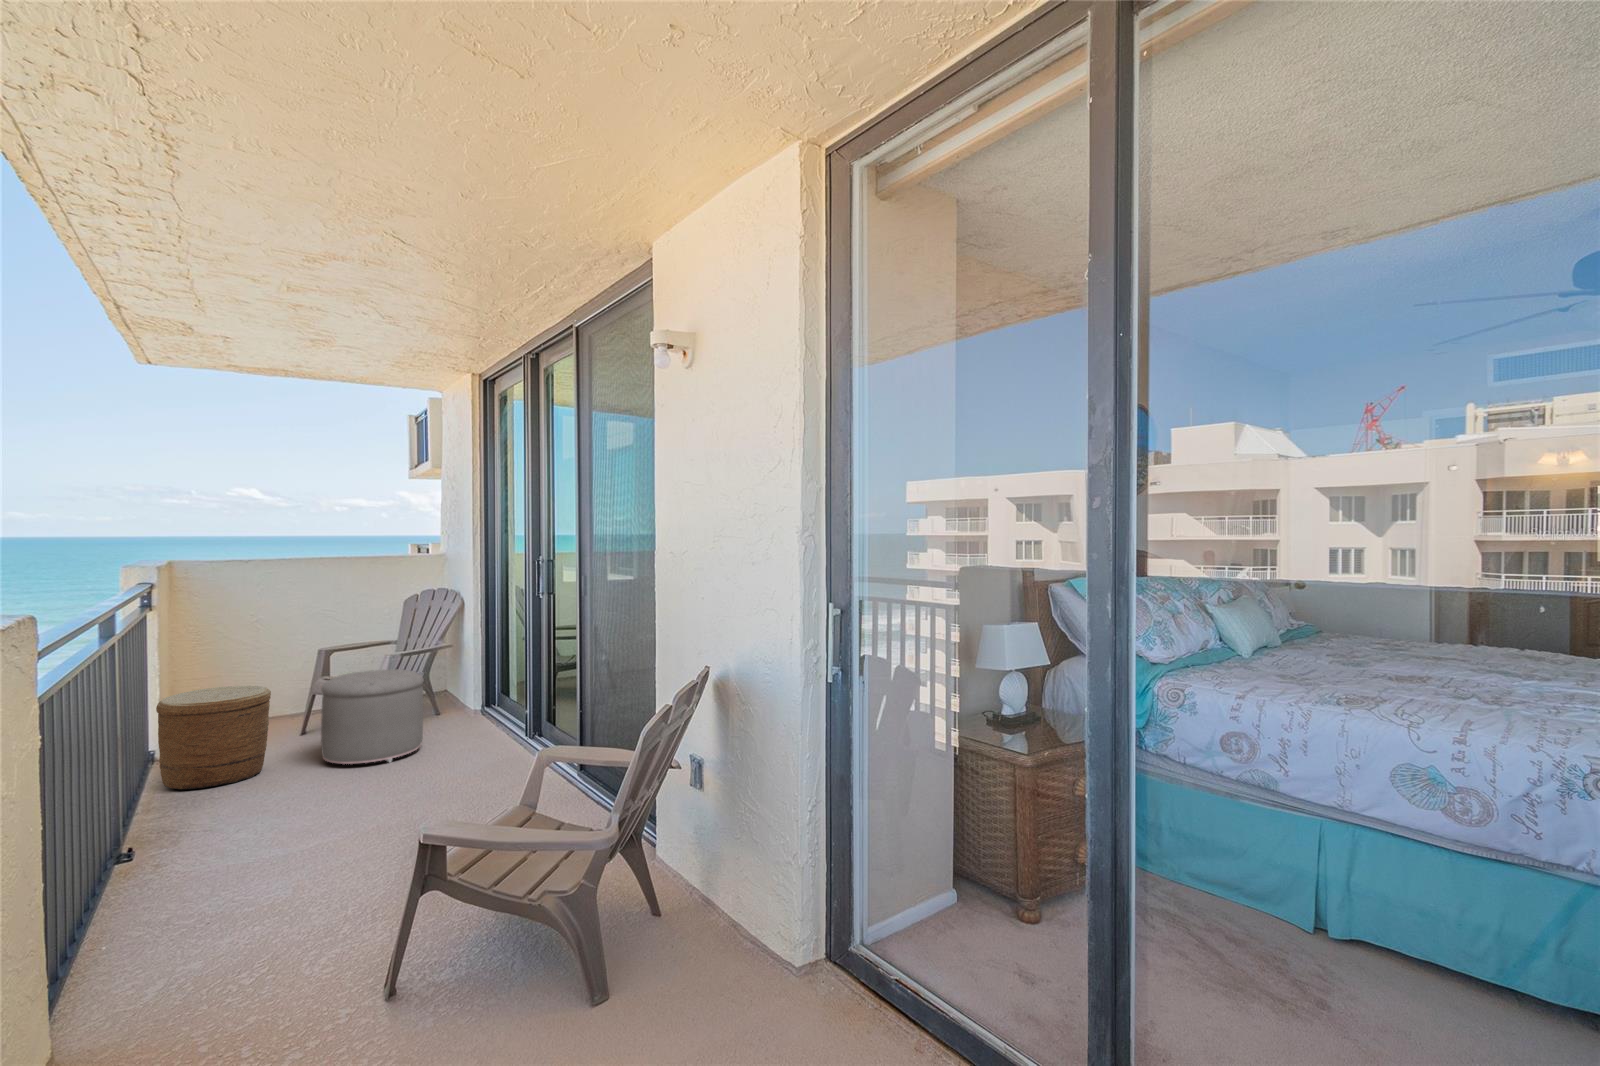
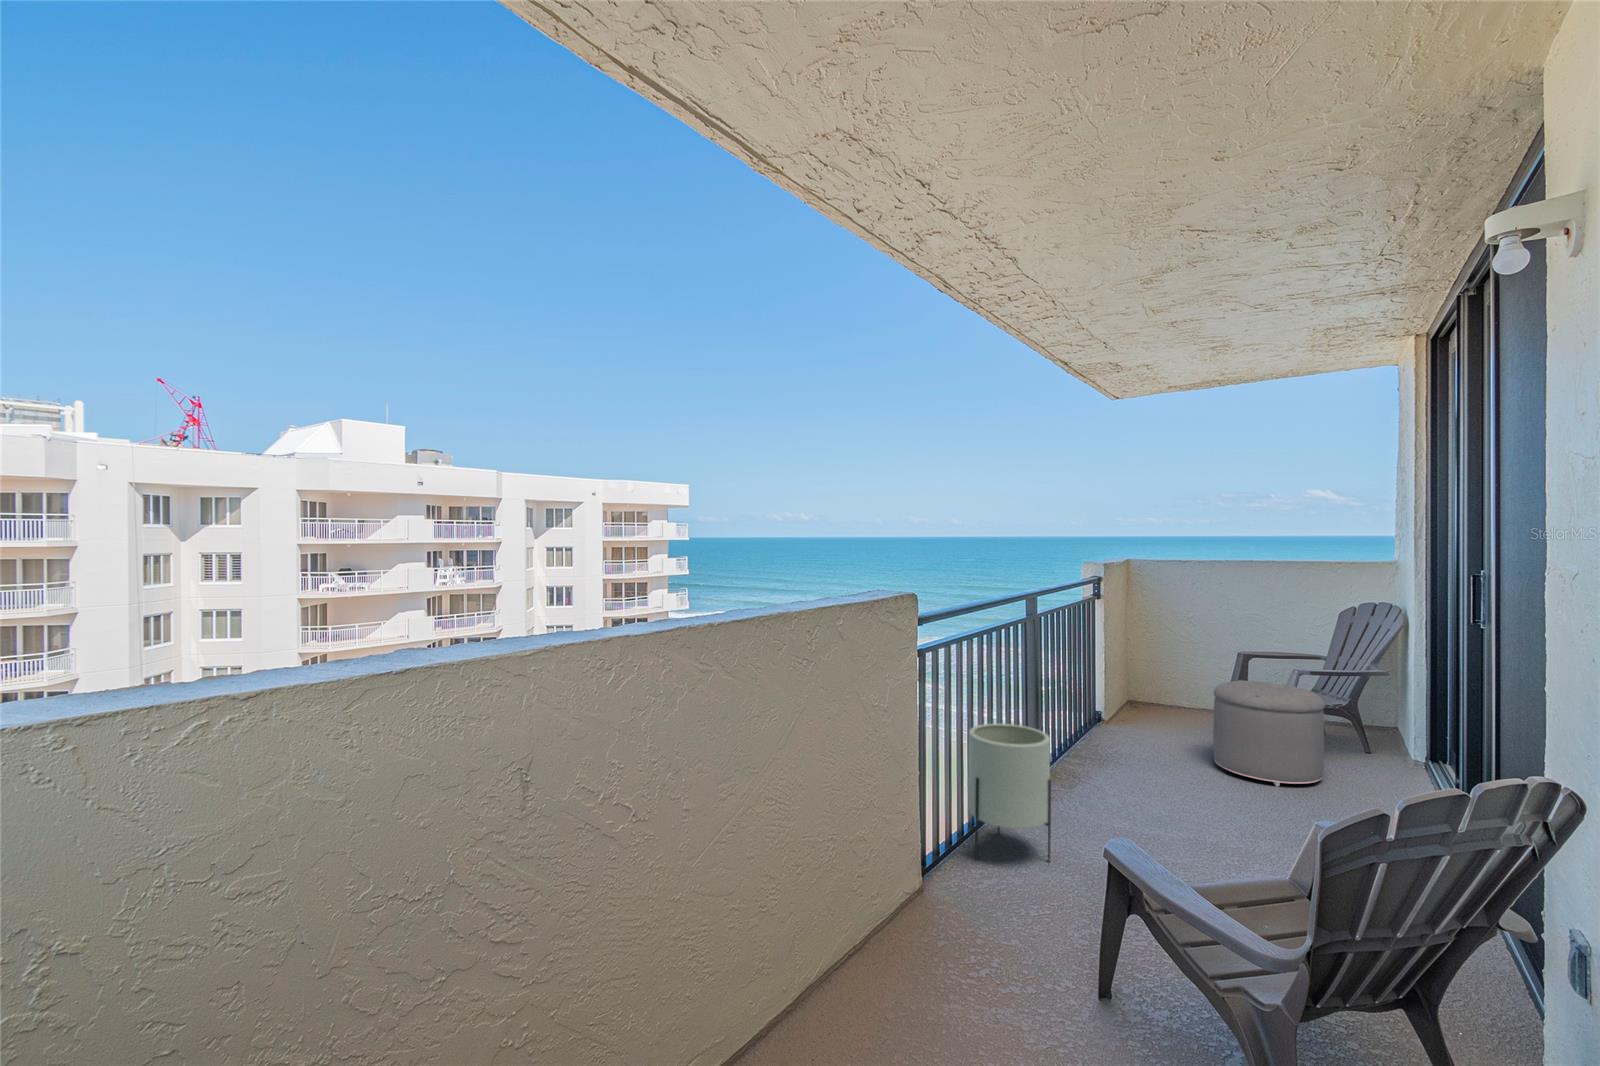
woven basket: present [156,686,271,790] -> none [1088,669,1172,756]
planter: none [71,775,216,981] -> present [968,723,1051,861]

